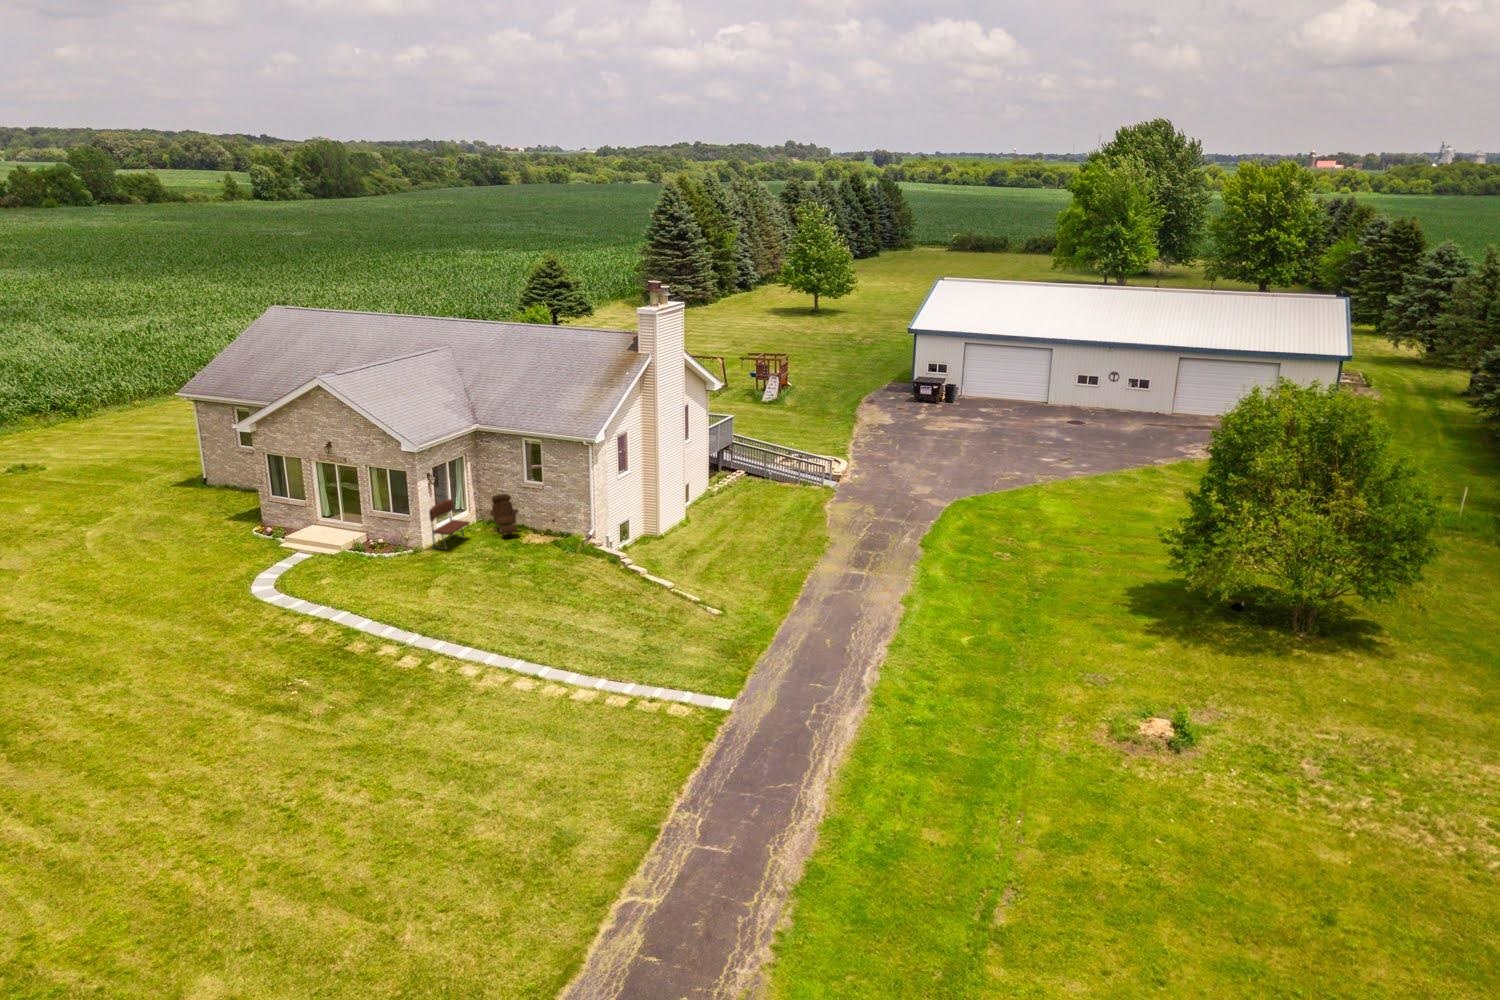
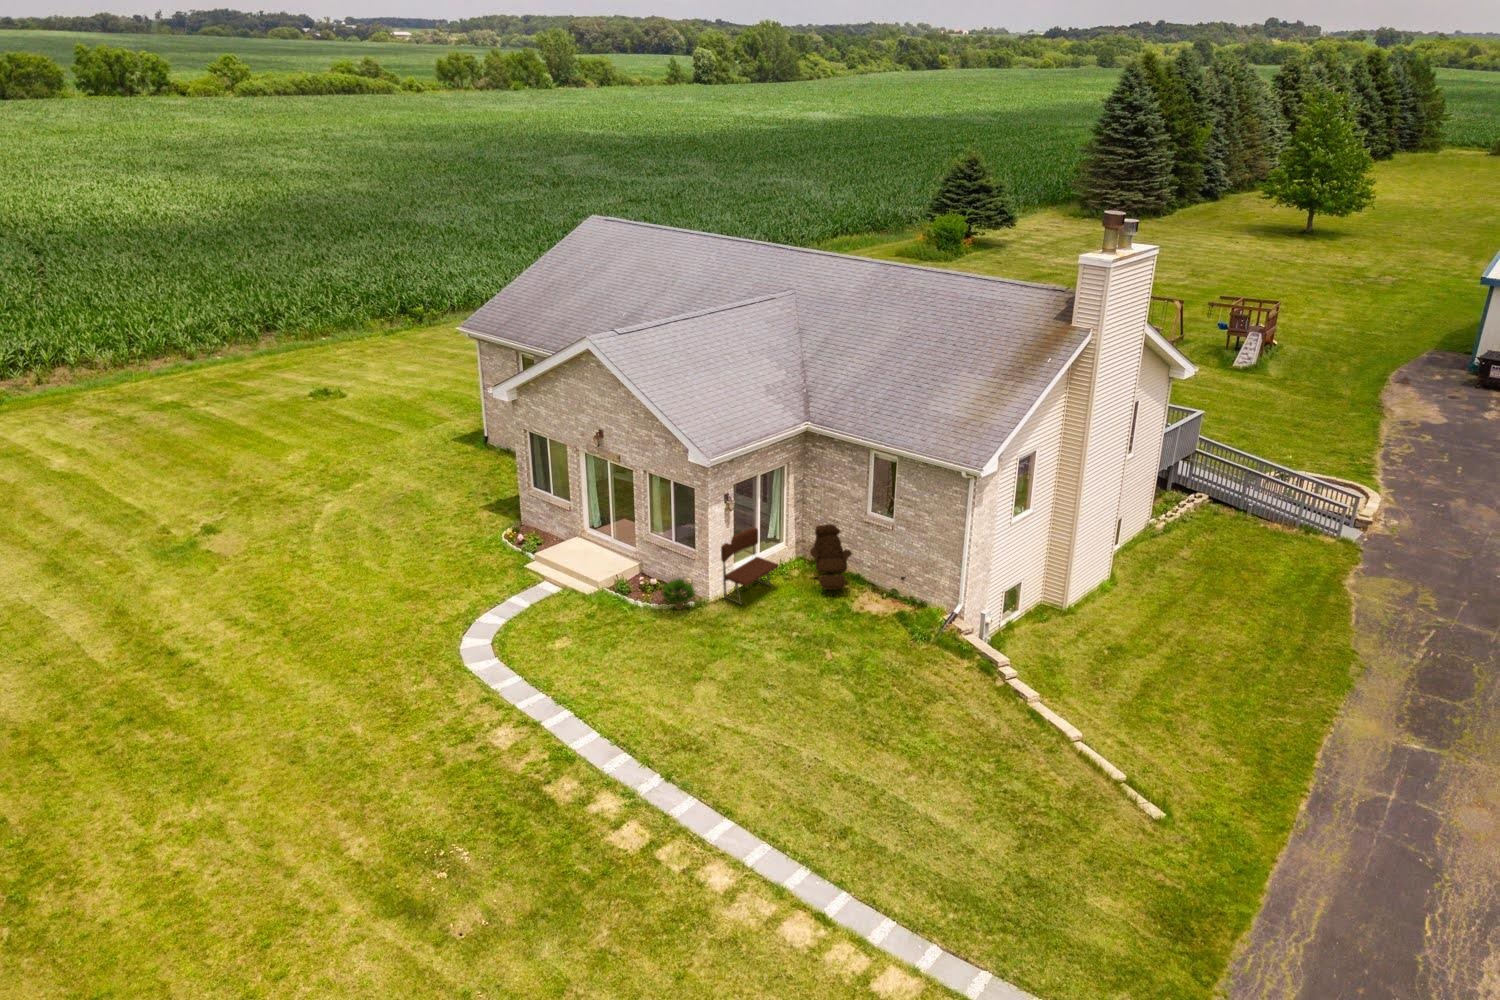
potted plant: none [388,534,415,557] -> present [662,578,696,610]

